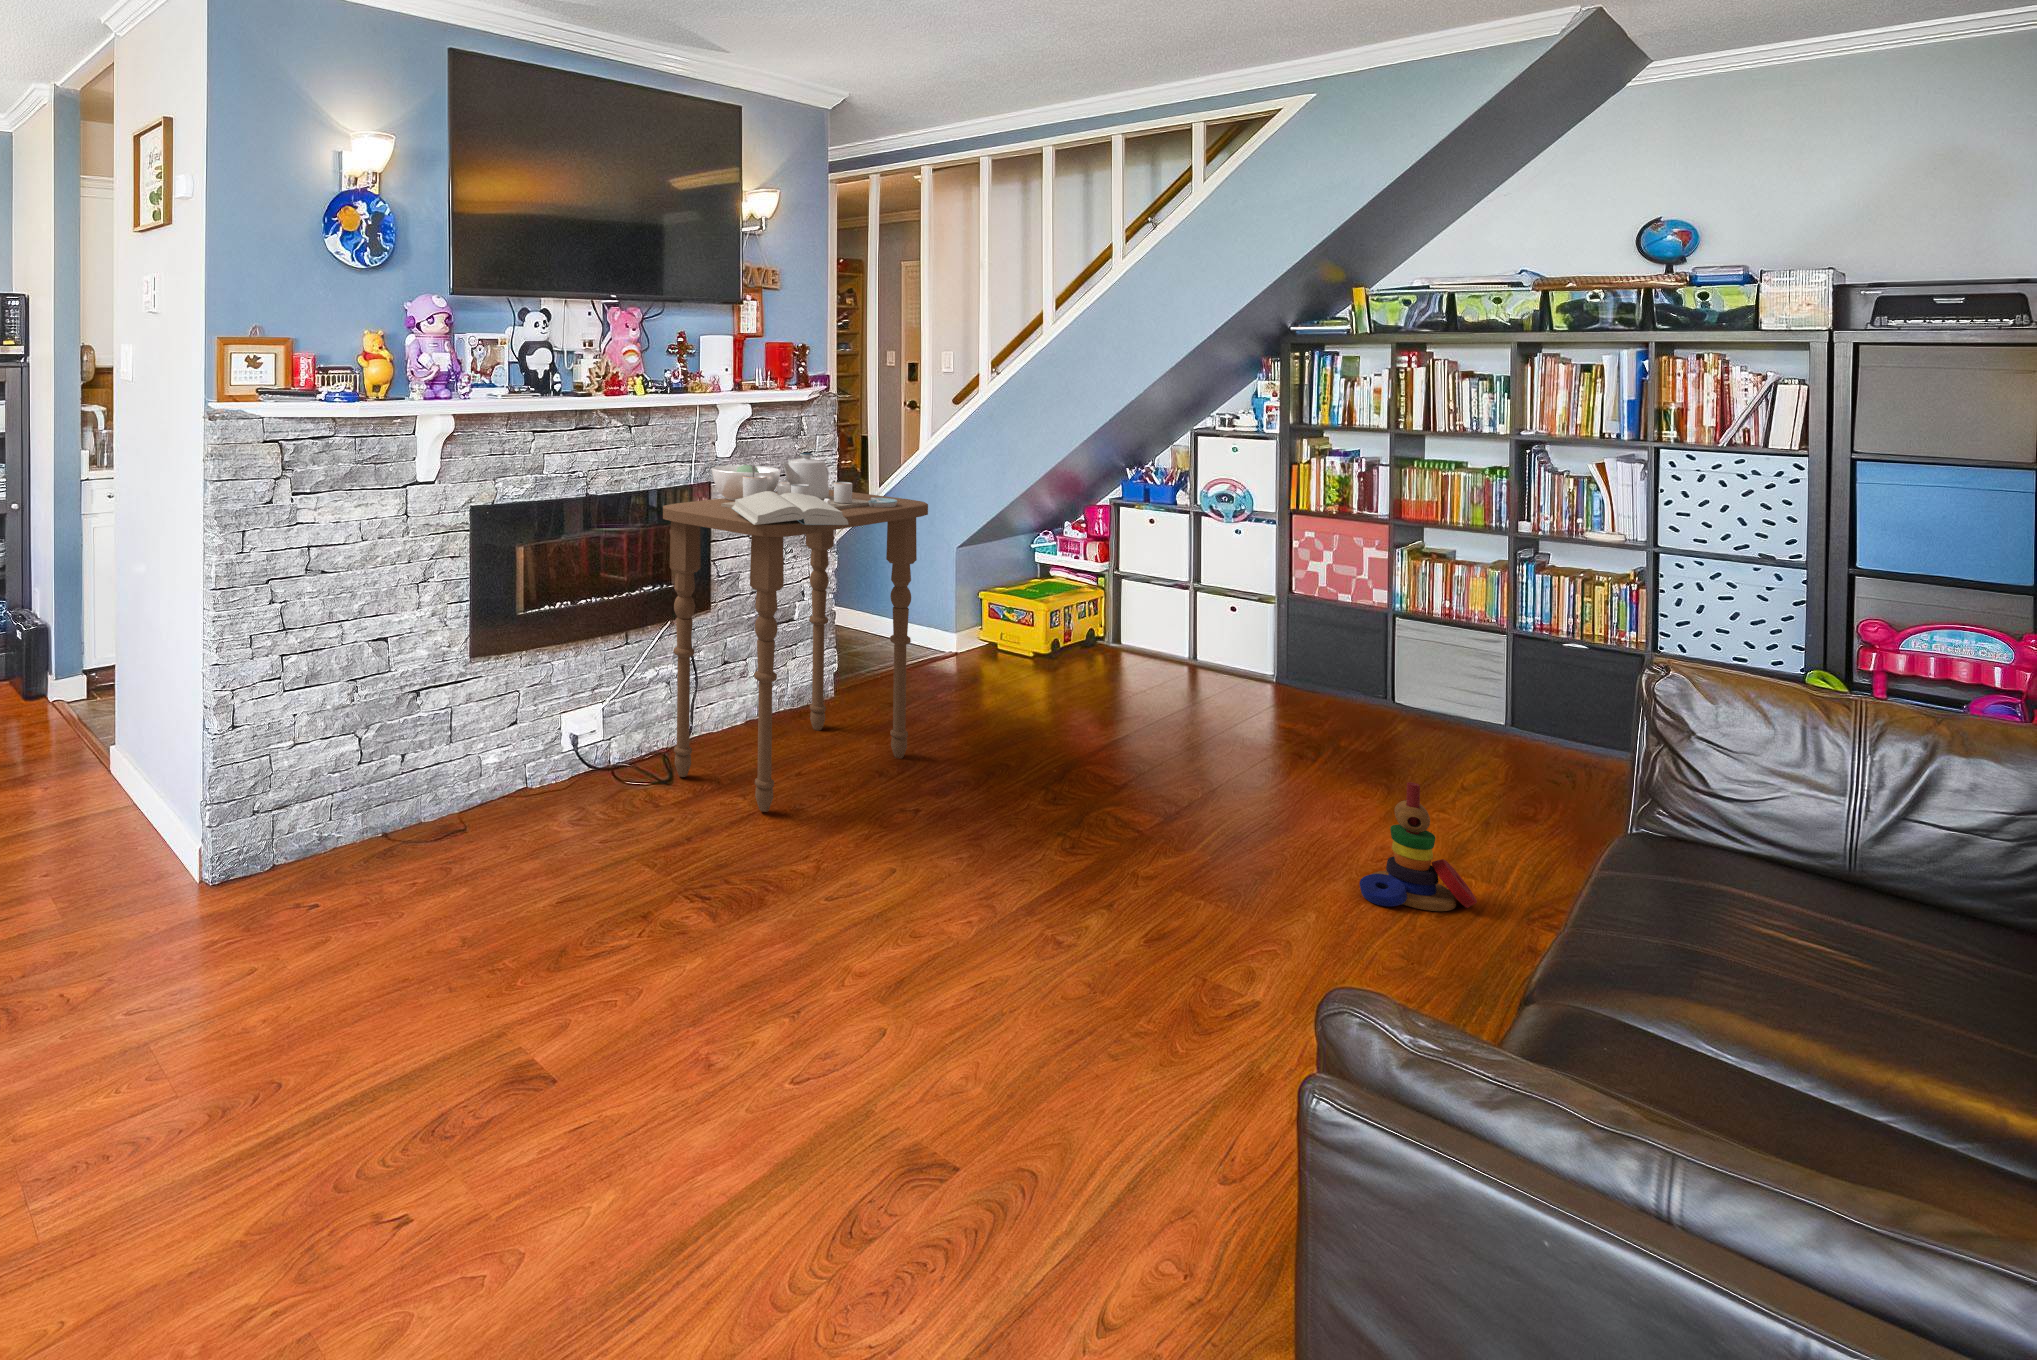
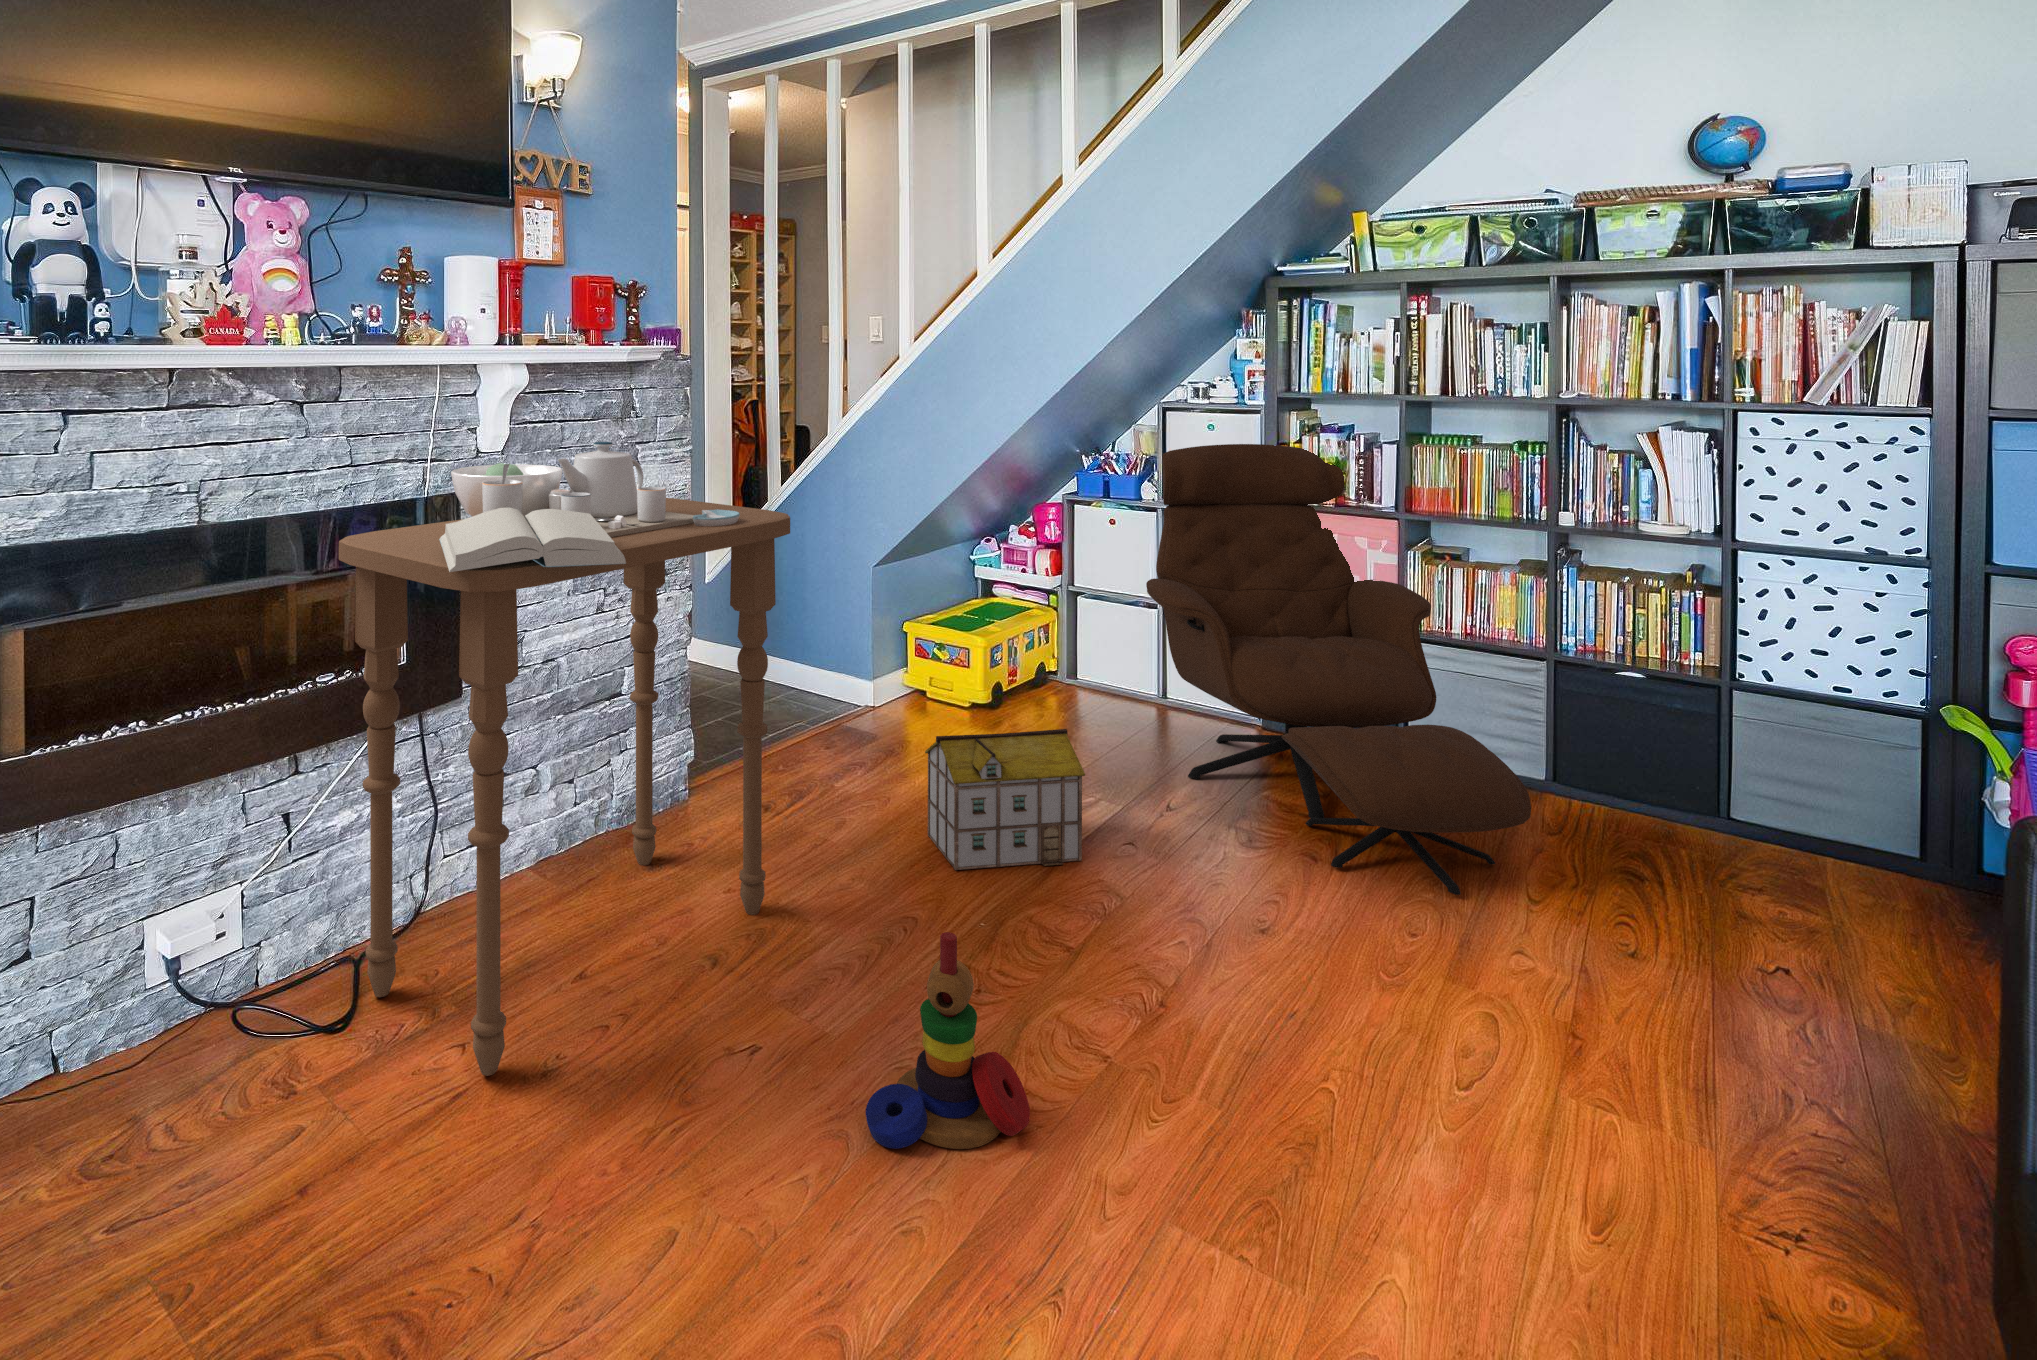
lounge chair: none [1181,464,1469,782] -> present [1146,444,1531,895]
toy house: none [1011,658,1130,748] -> present [925,729,1085,870]
stacking toy: present [1360,782,1477,911] -> present [866,932,1030,1149]

